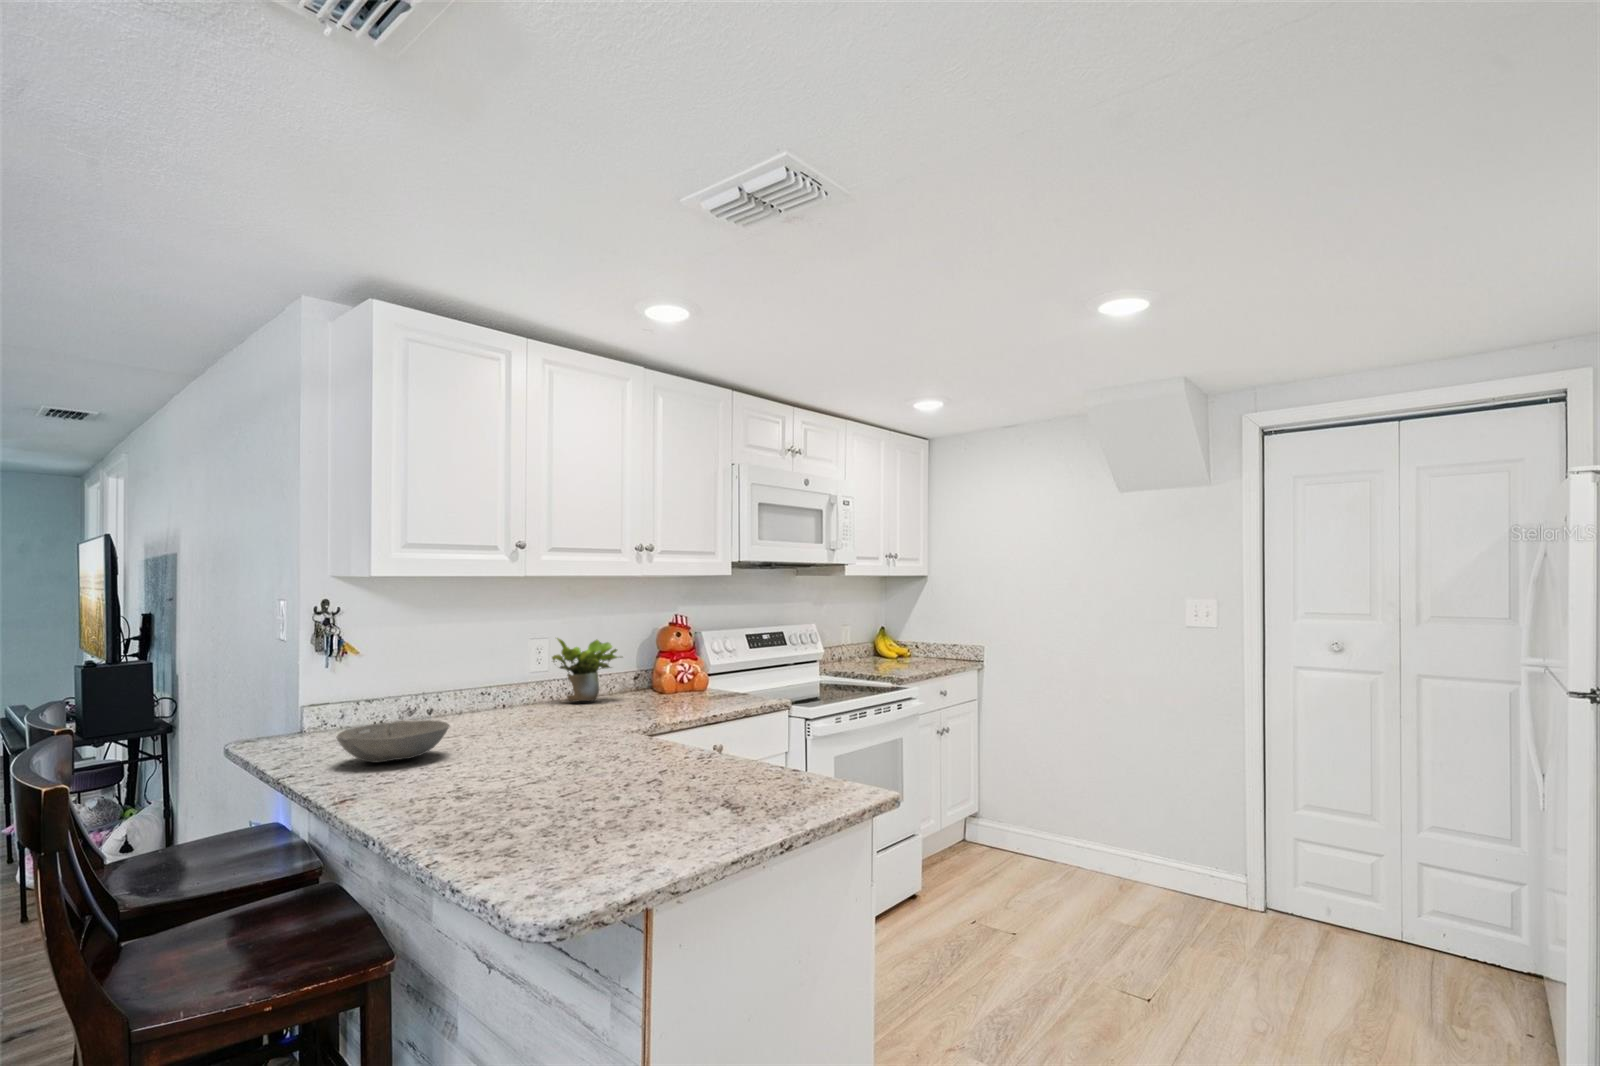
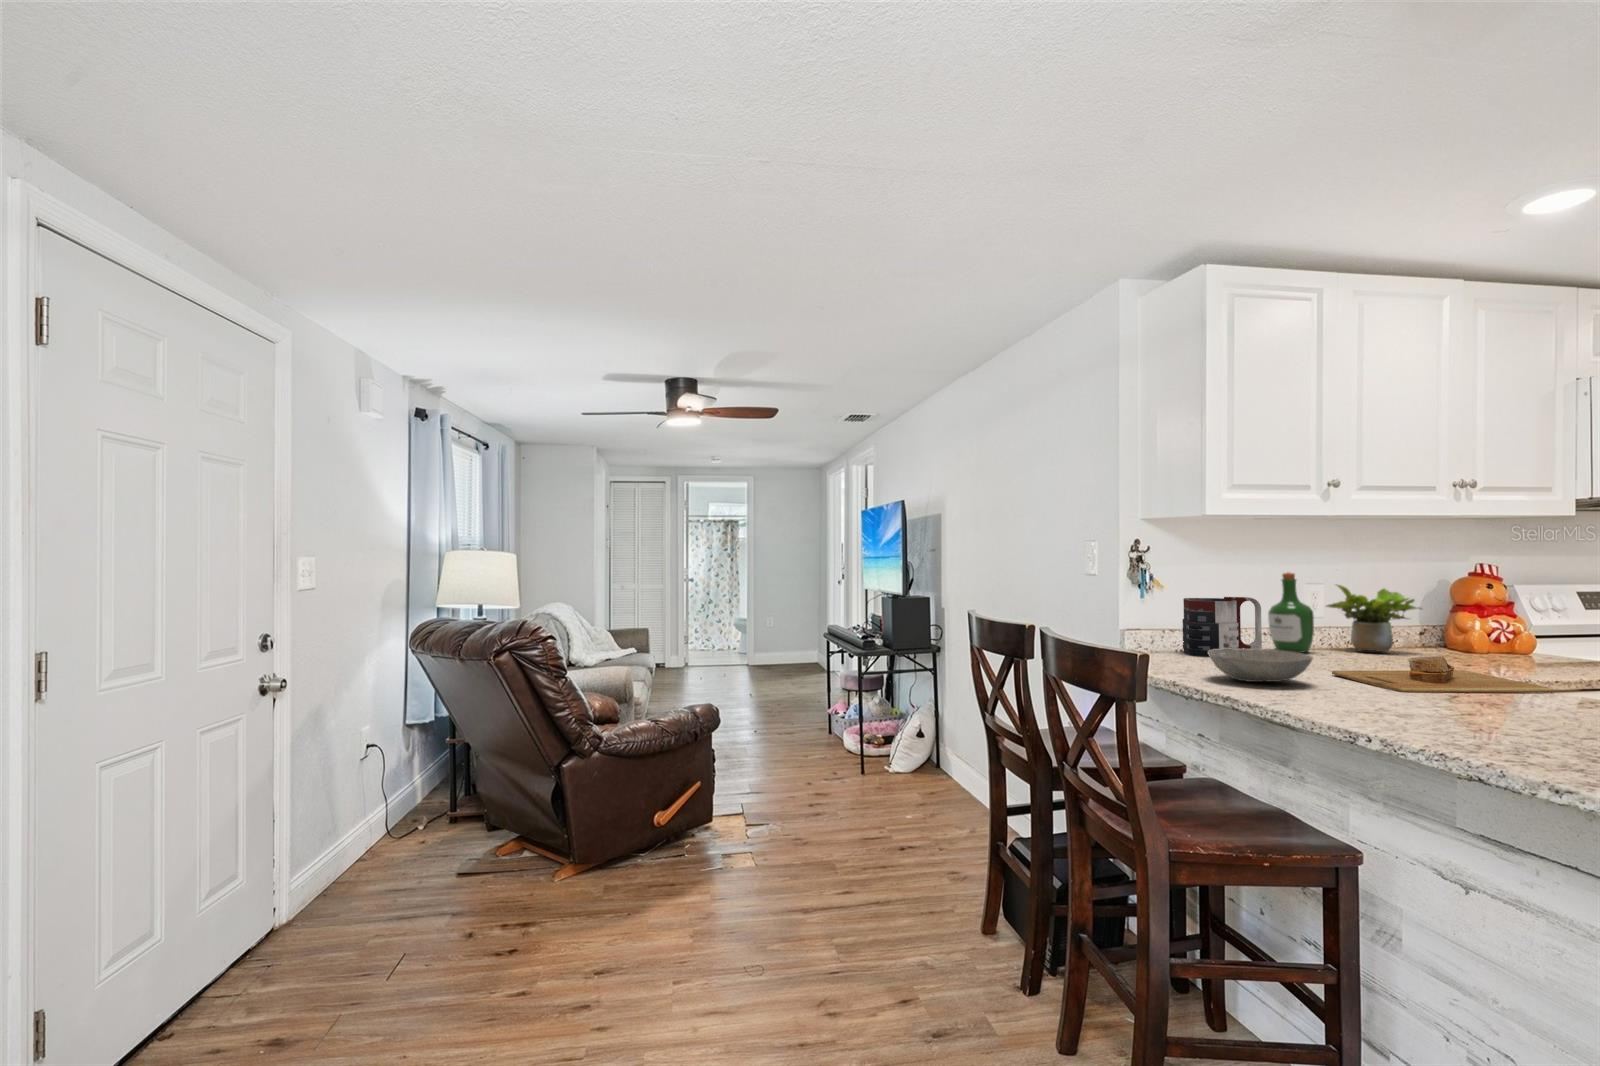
wine bottle: none [485,628,528,712] -> present [1268,572,1314,653]
mug: none [383,658,466,729] -> present [1182,597,1262,657]
cutting board: none [492,709,657,754] -> present [1332,656,1554,693]

